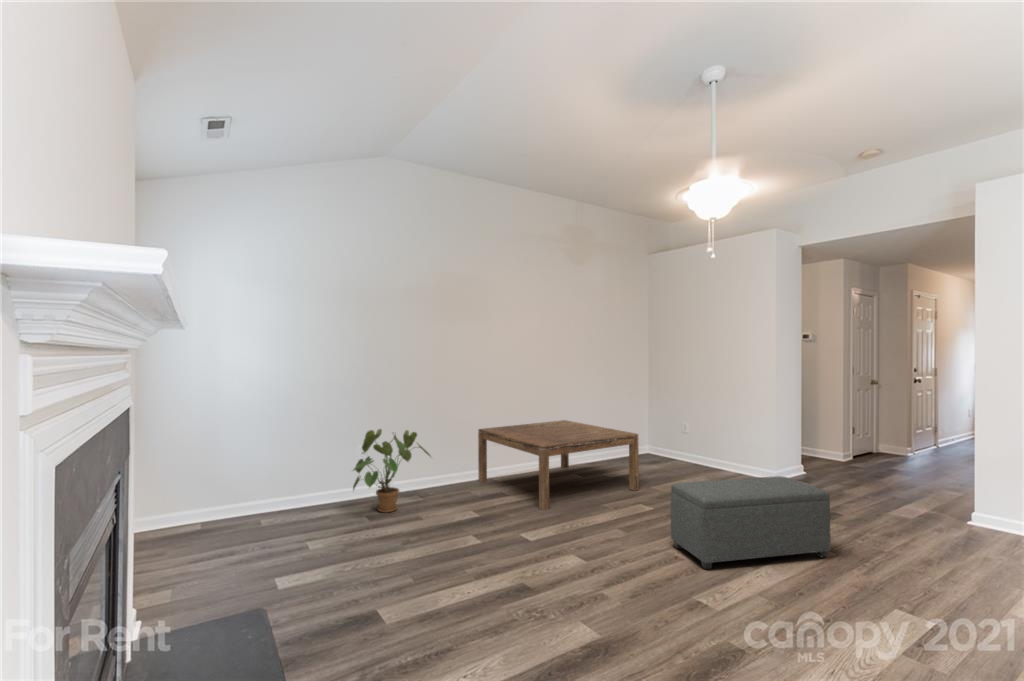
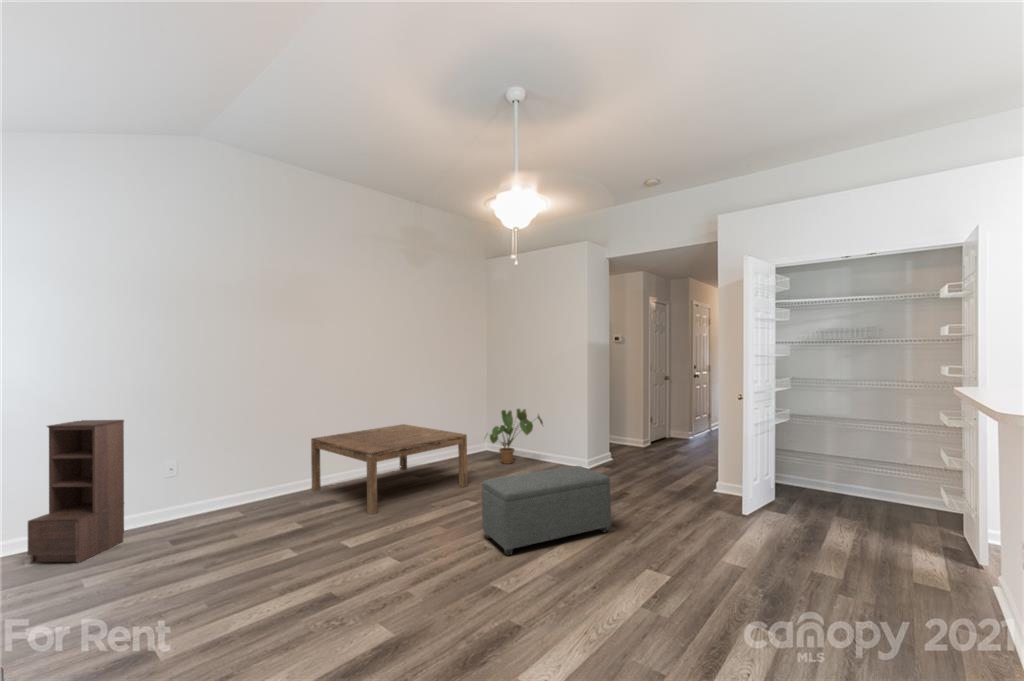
bookshelf: none [258,400,327,527] -> present [28,420,124,563]
house plant: present [353,429,430,513] -> present [490,409,543,464]

